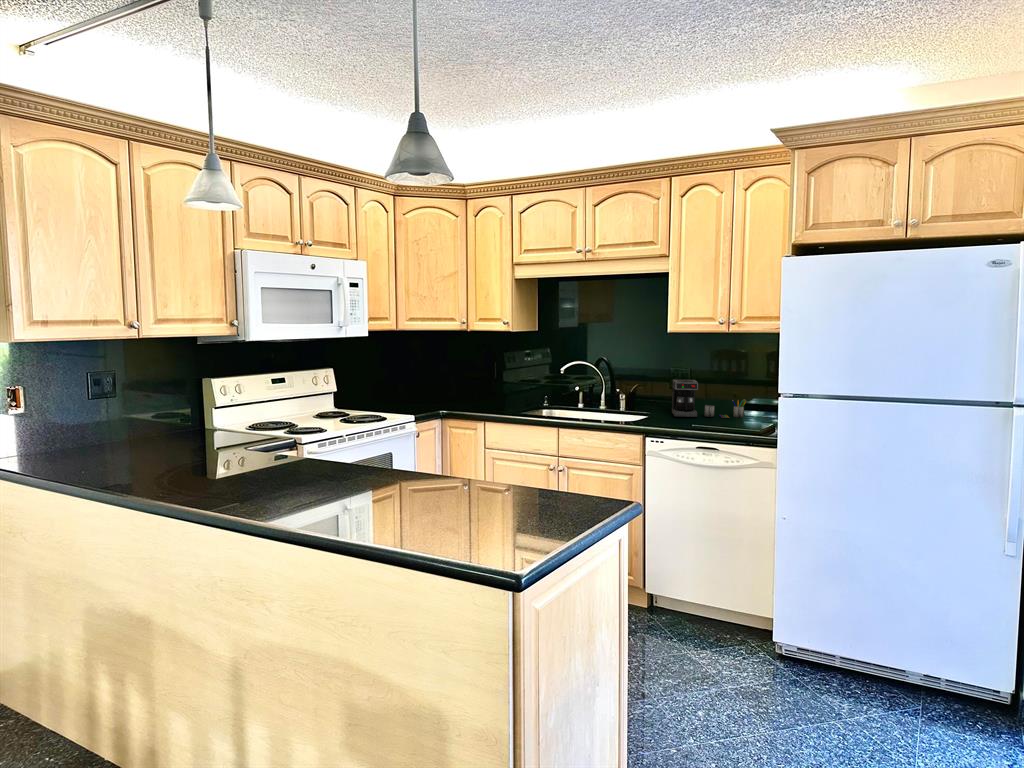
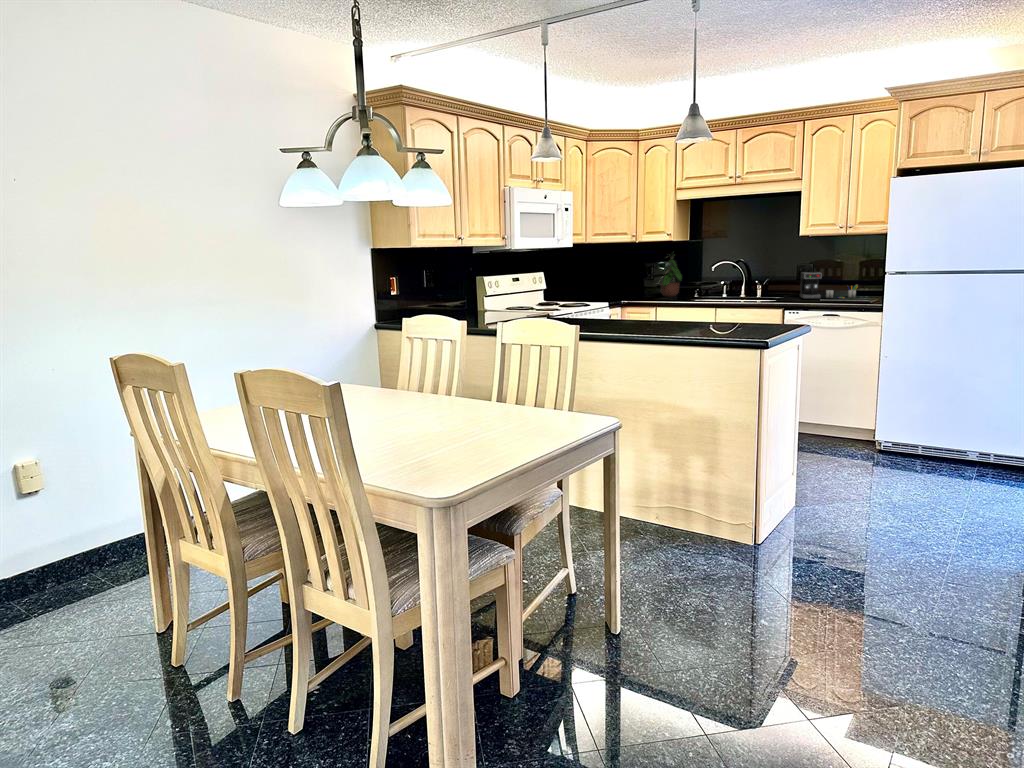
potted plant: none [495,344,530,403] -> present [661,258,682,296]

